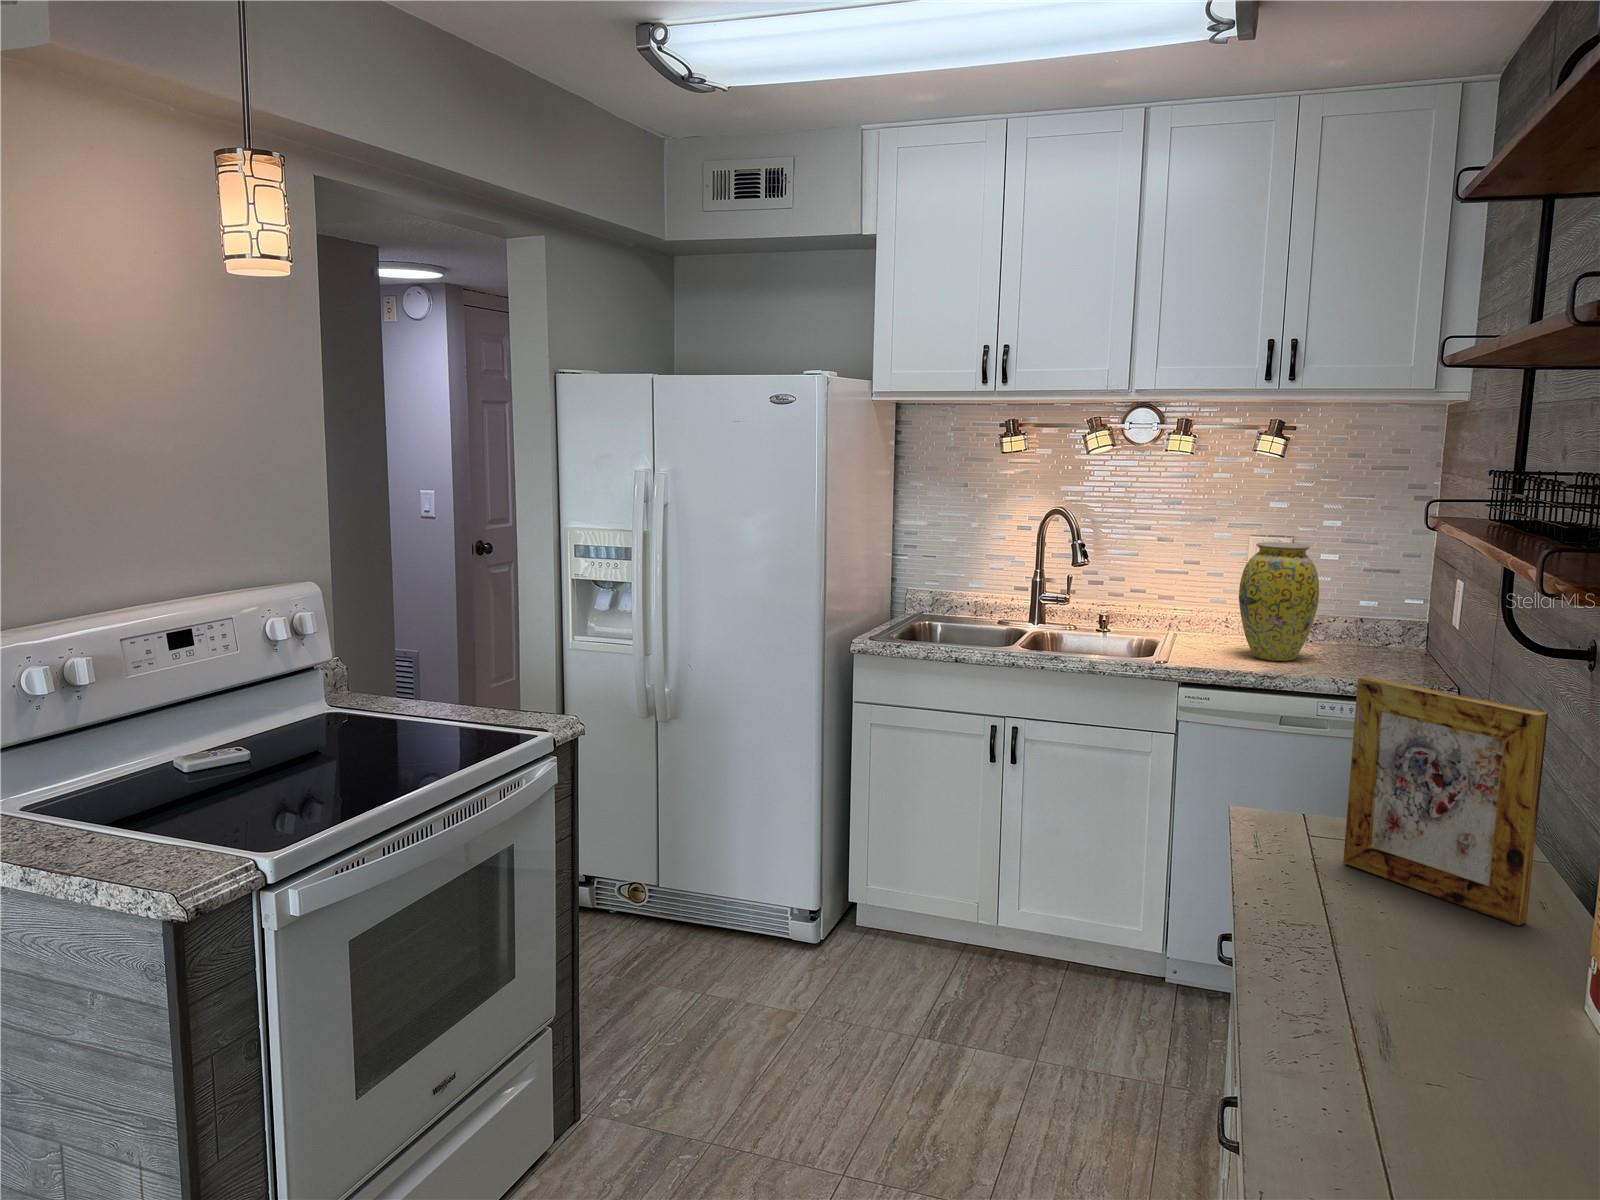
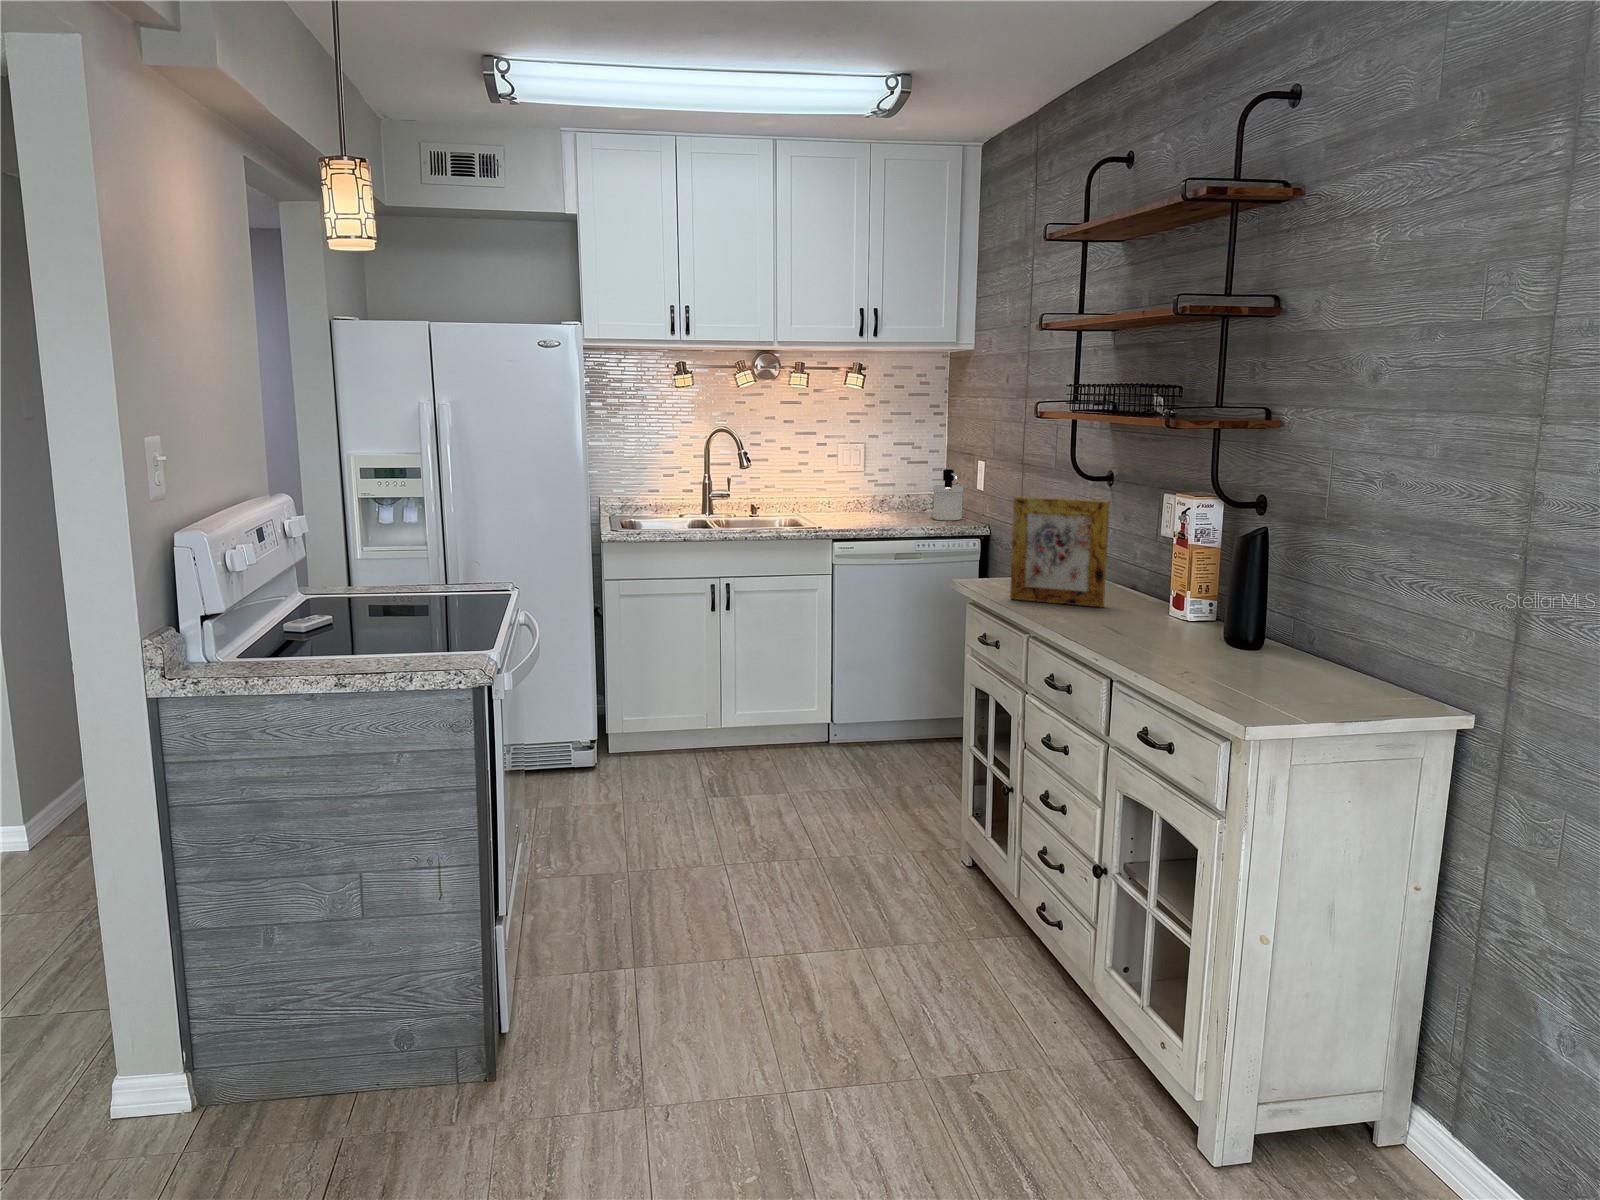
vase: present [1239,542,1319,661] -> none [853,444,901,520]
soap dispenser: none [1369,590,1426,674] -> present [933,469,964,521]

